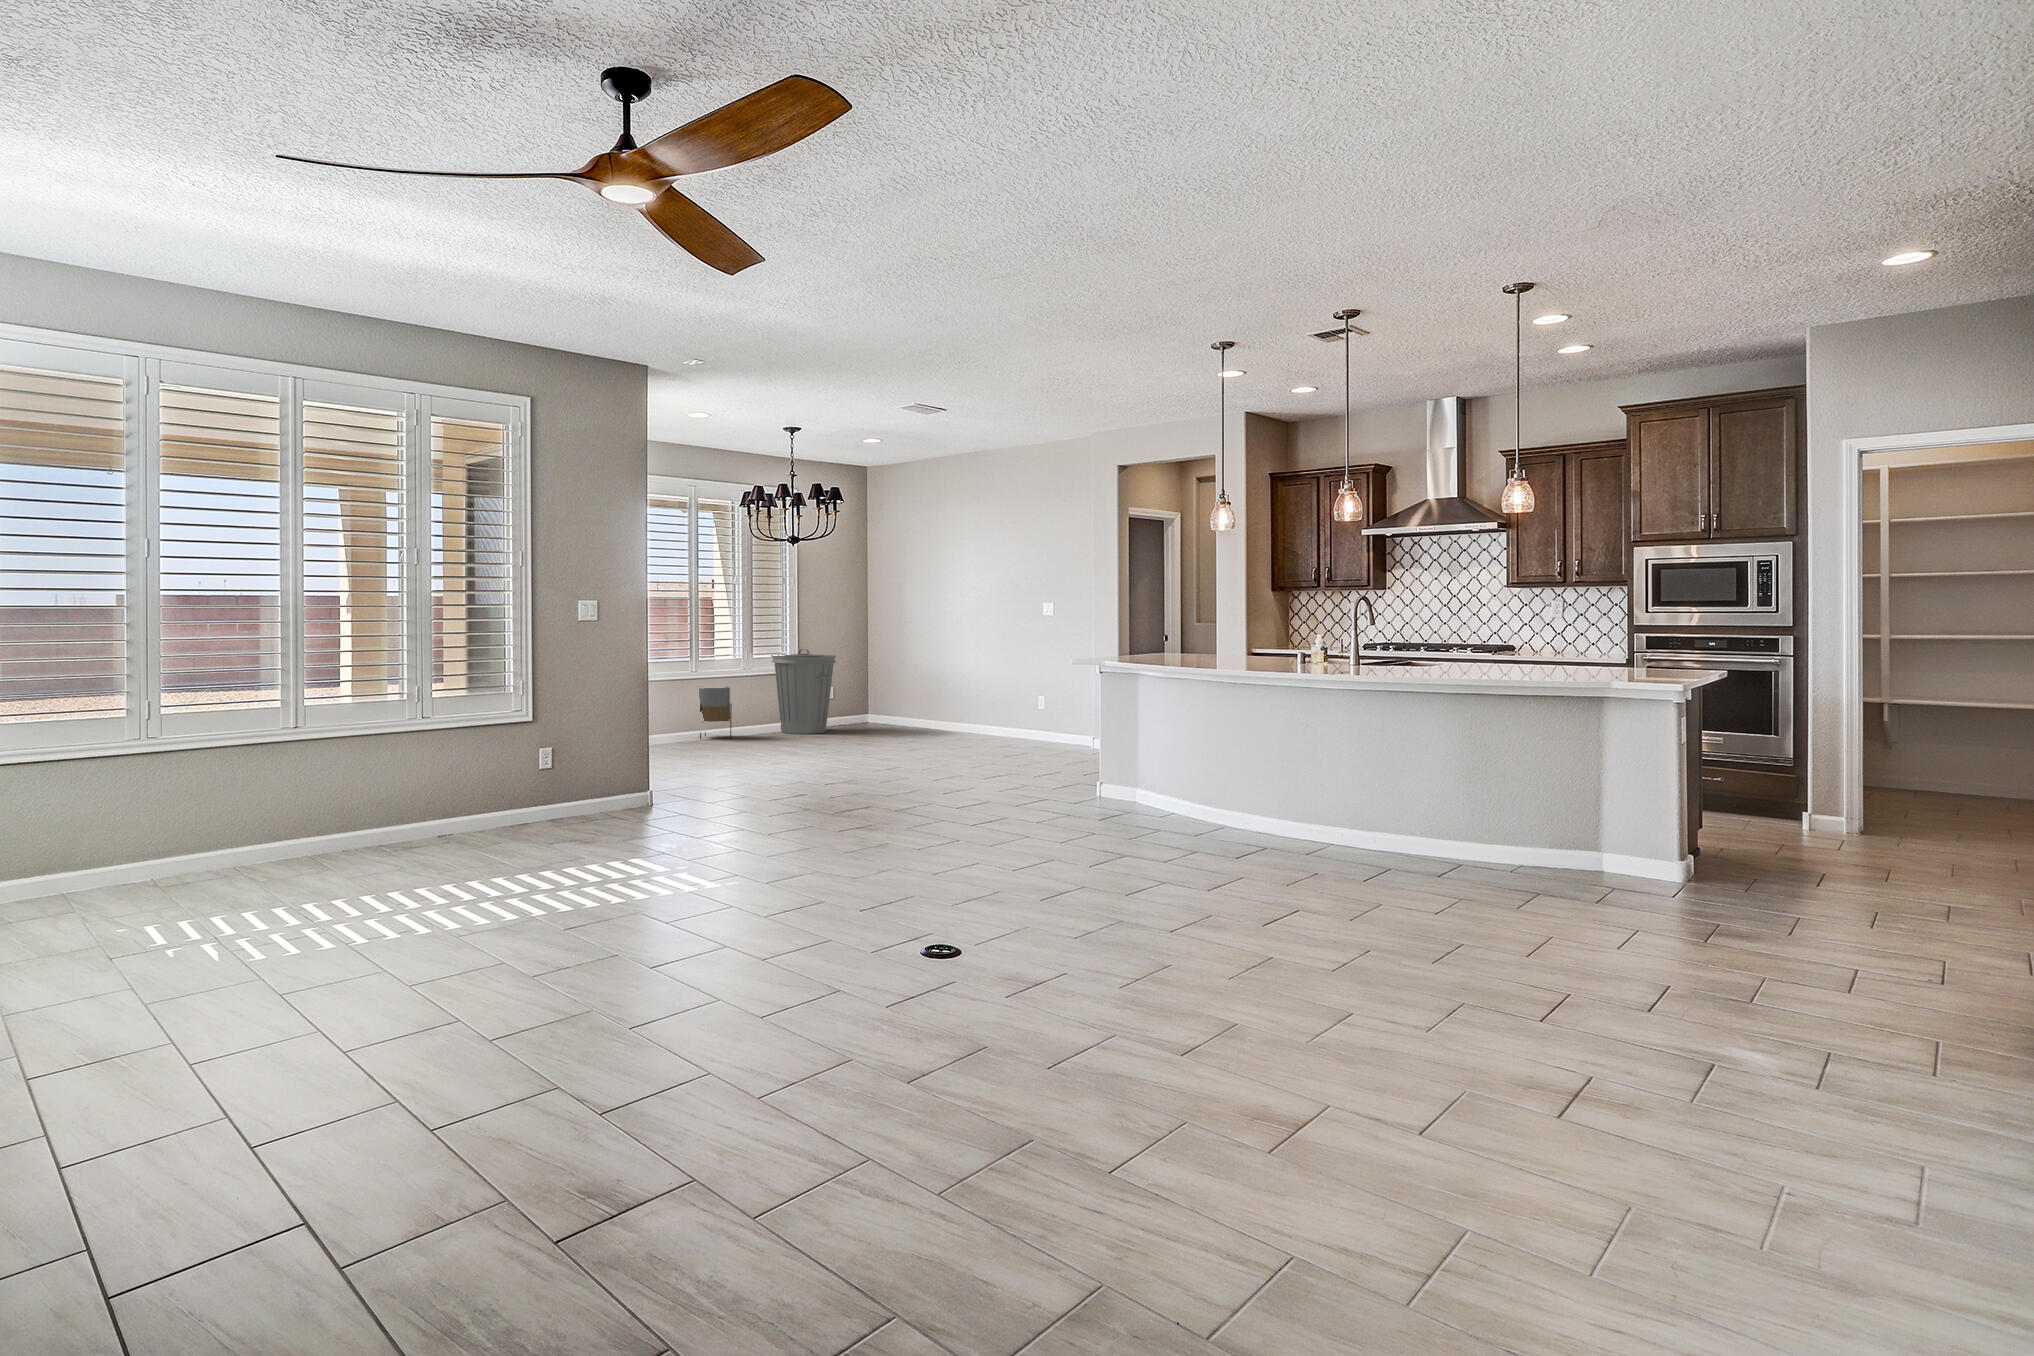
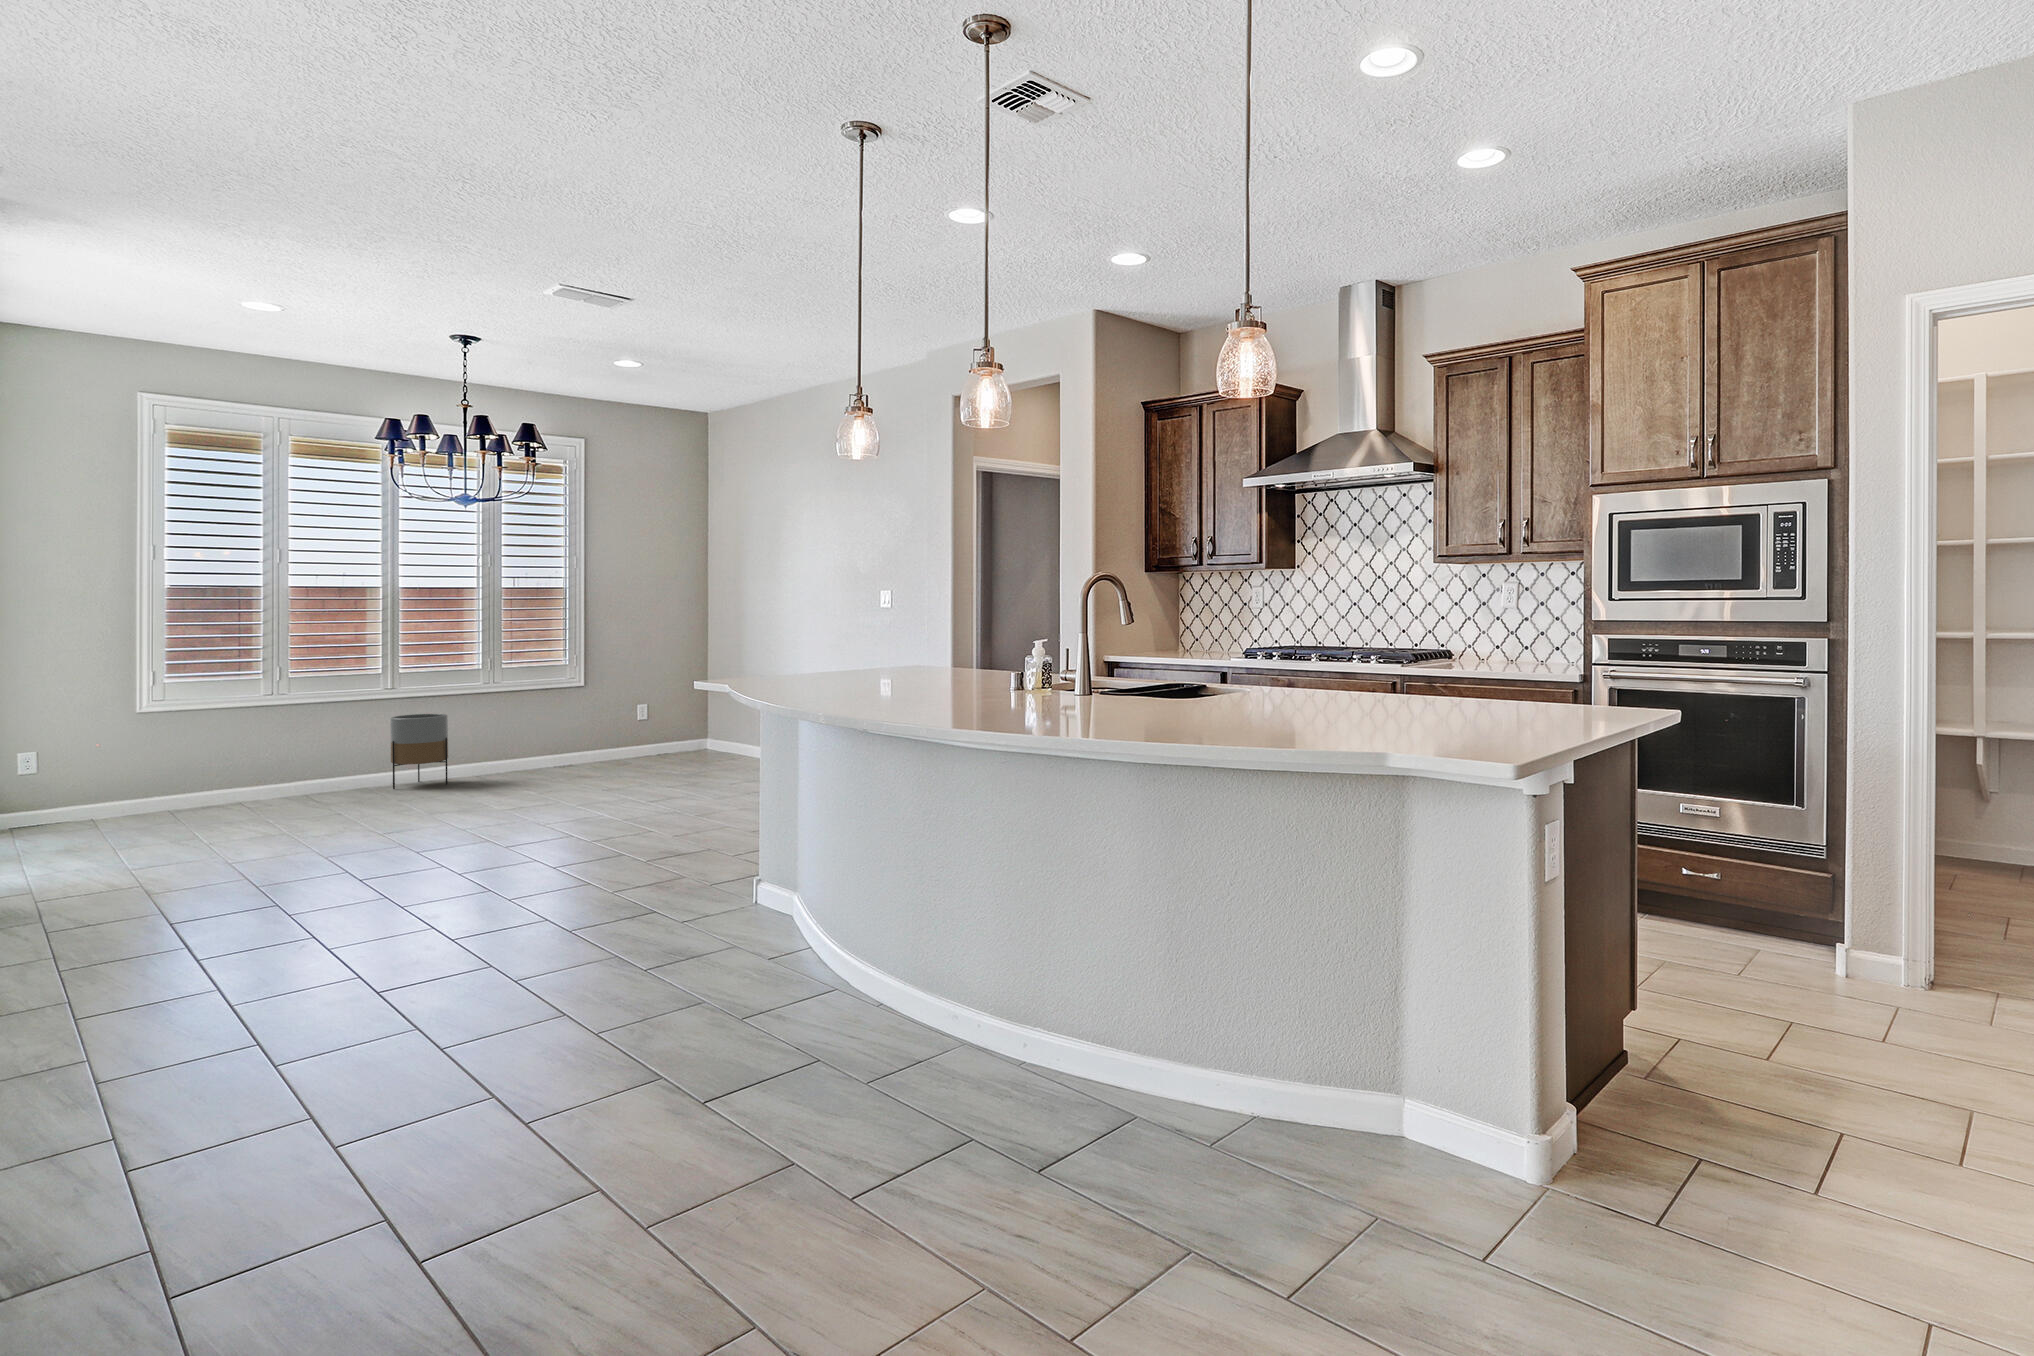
trash can: present [771,649,836,734] -> none [528,659,627,775]

